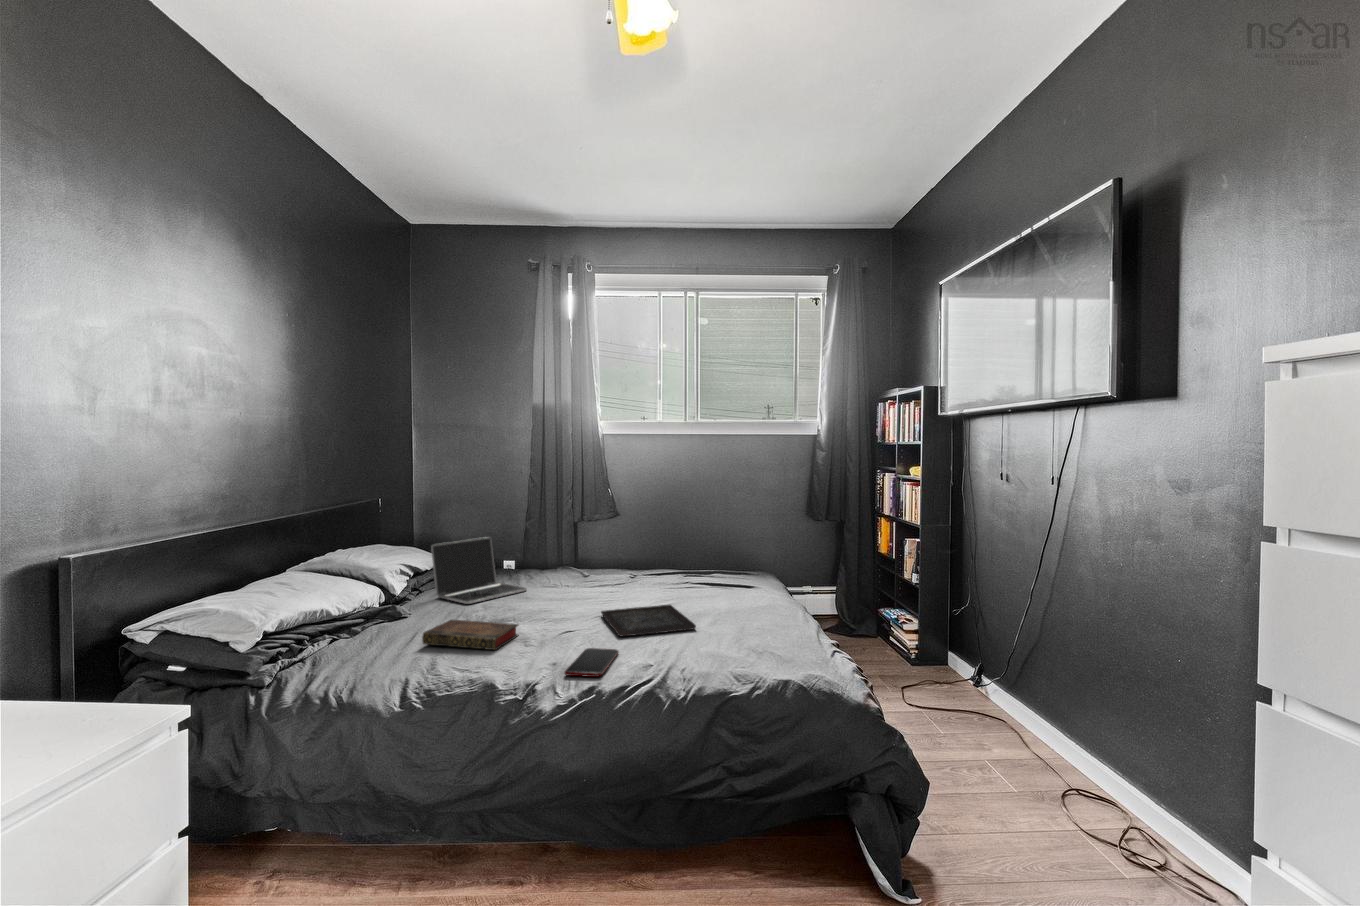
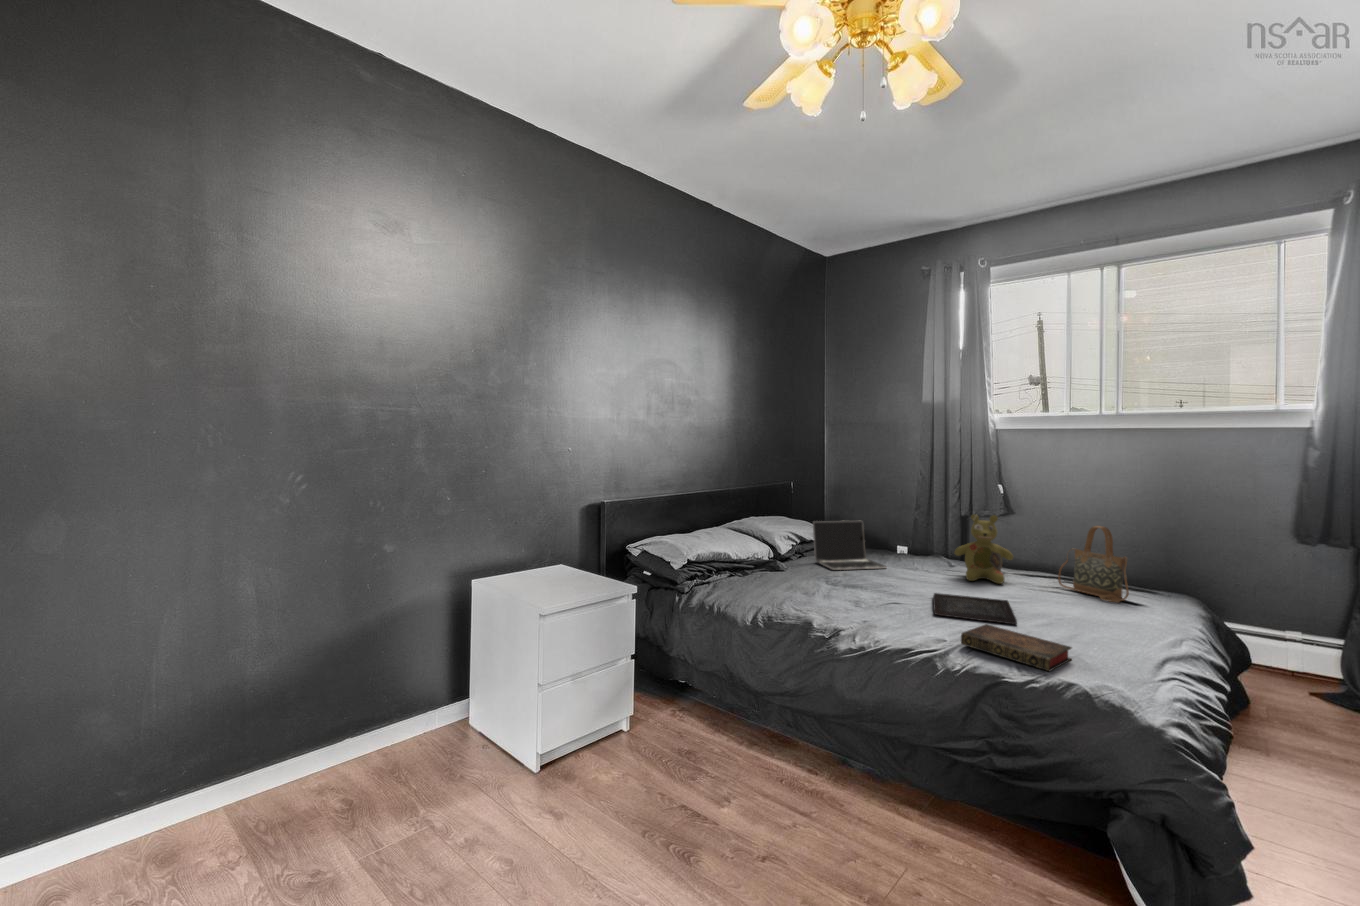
stuffed bear: none [599,516,654,590] -> present [955,514,1013,584]
handbag: none [692,518,751,588] -> present [1058,526,1129,602]
book: present [422,620,518,650] -> present [961,624,1072,671]
smartphone: present [564,648,619,677] -> none [865,616,924,637]

